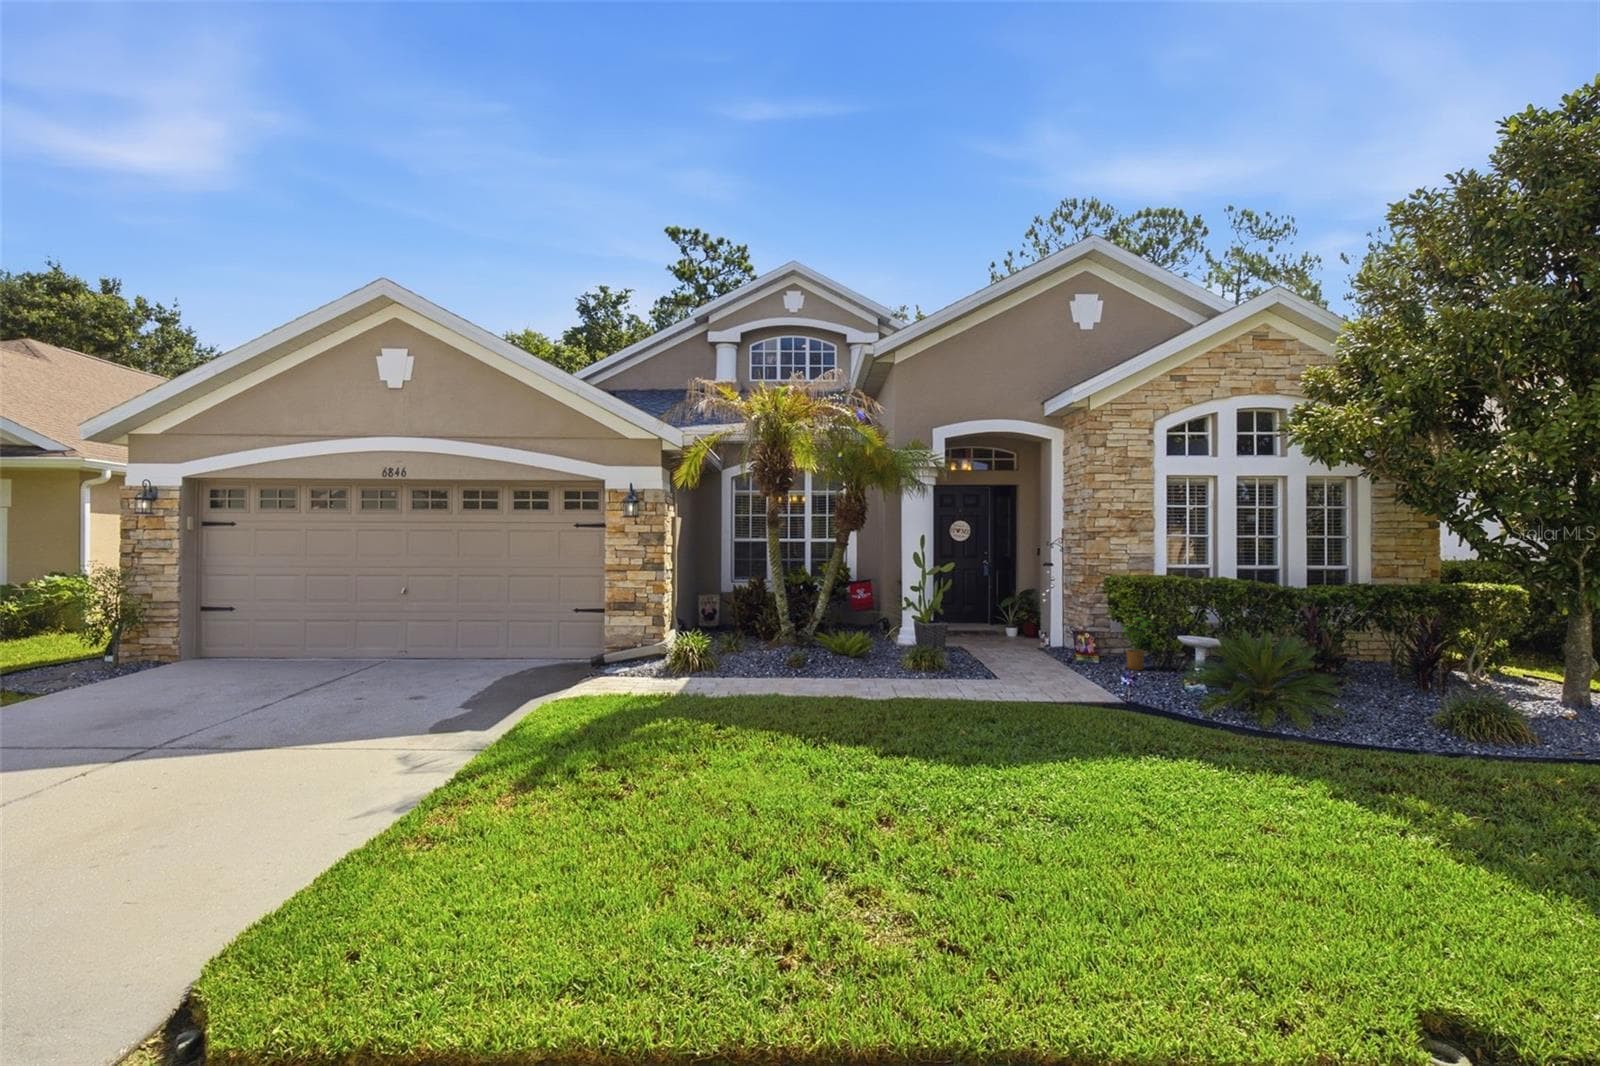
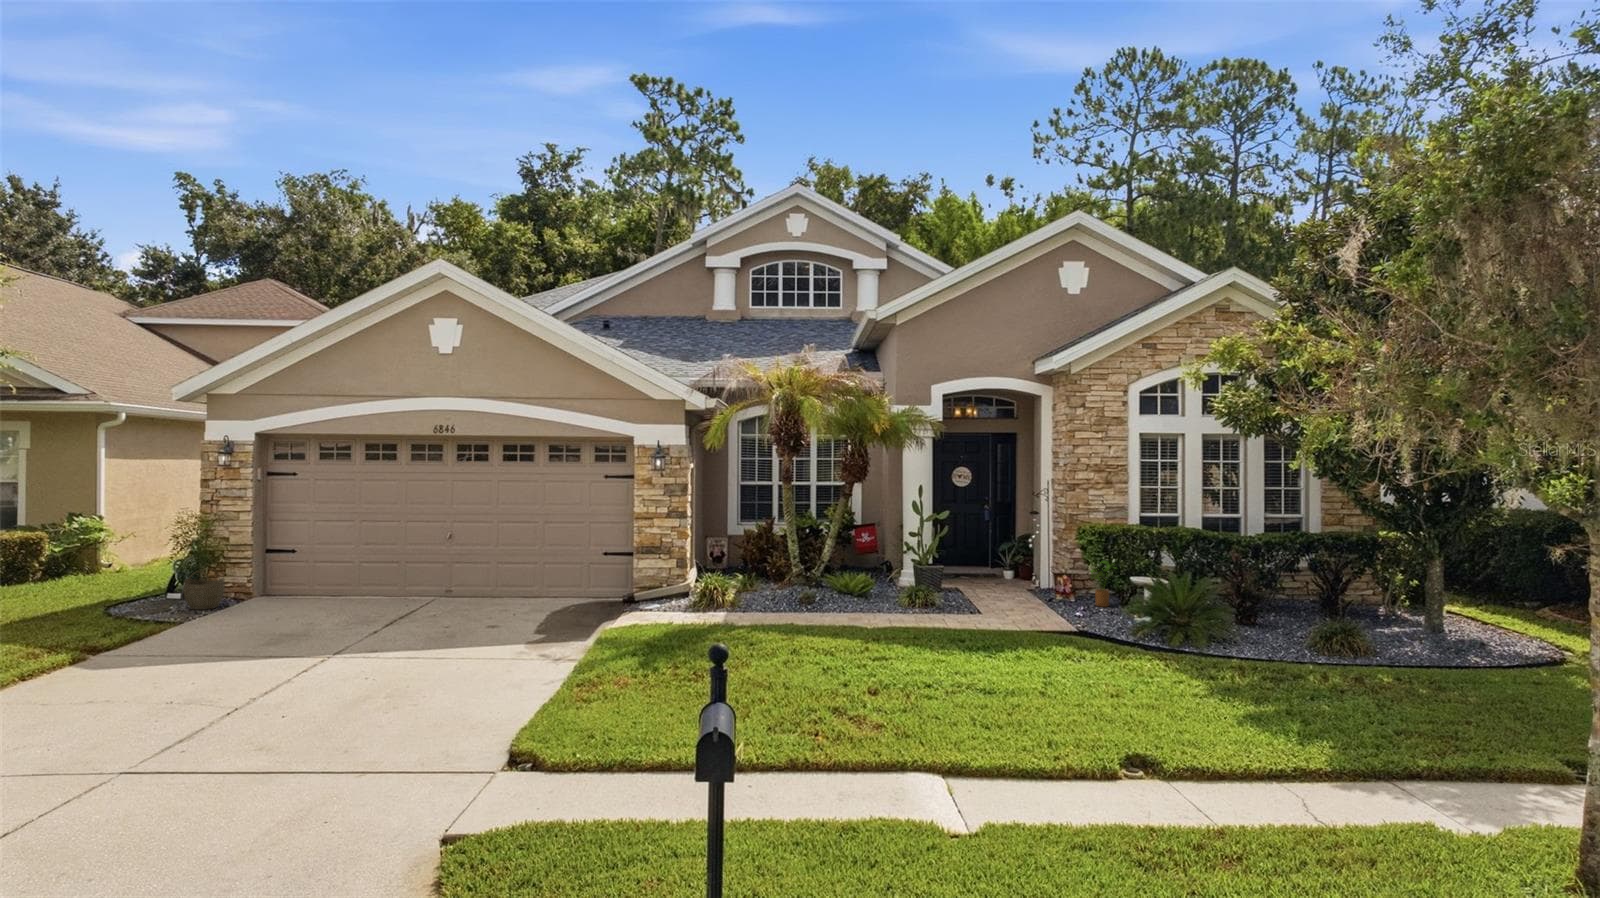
woven basket: none [79,622,136,670] -> present [183,572,225,610]

